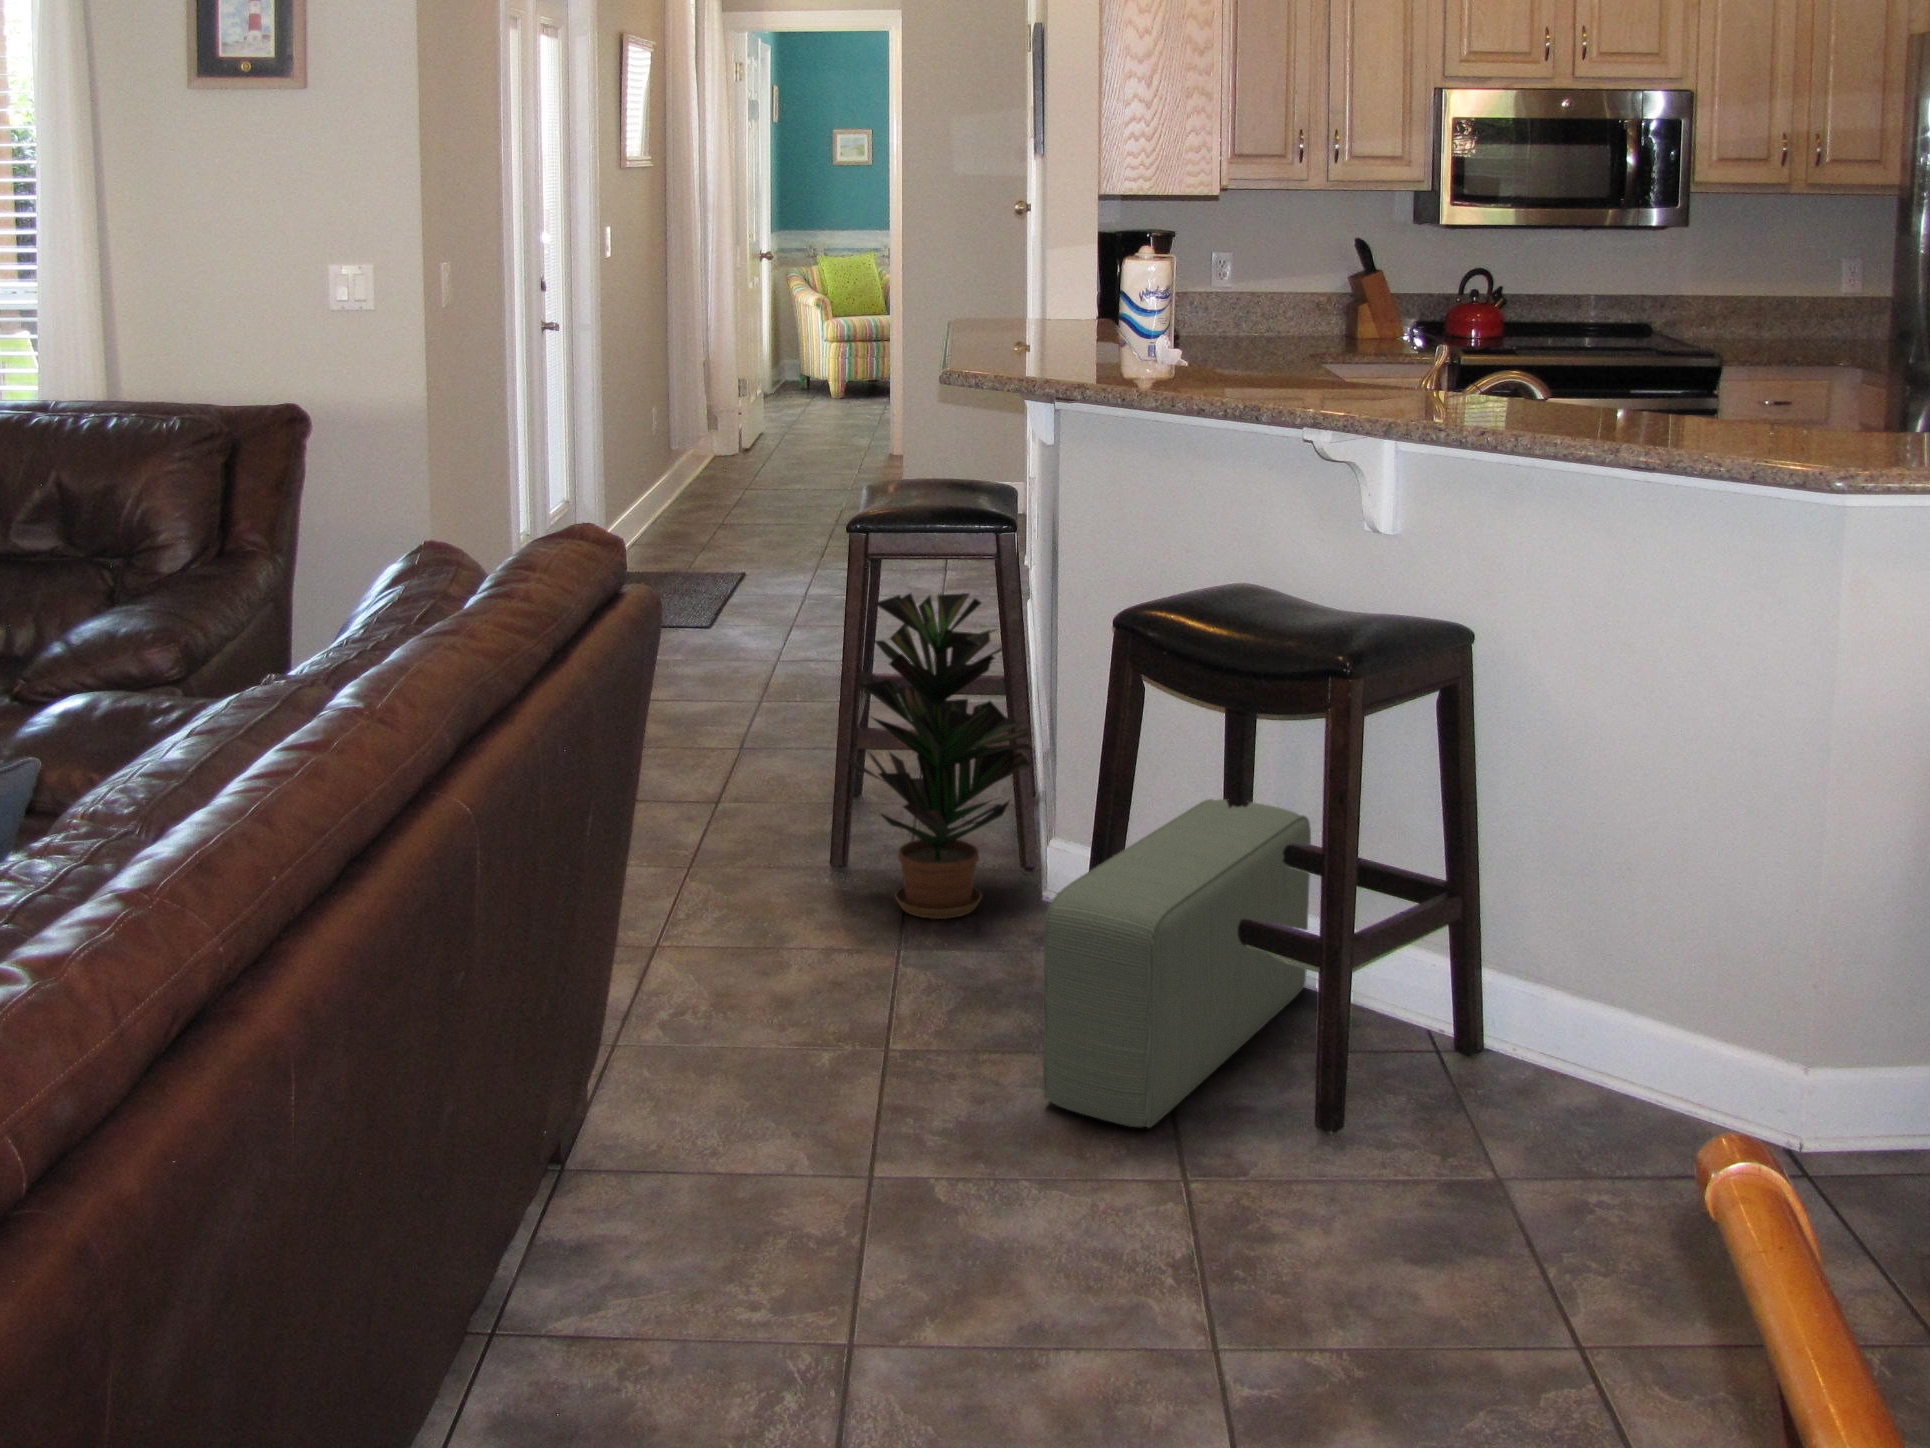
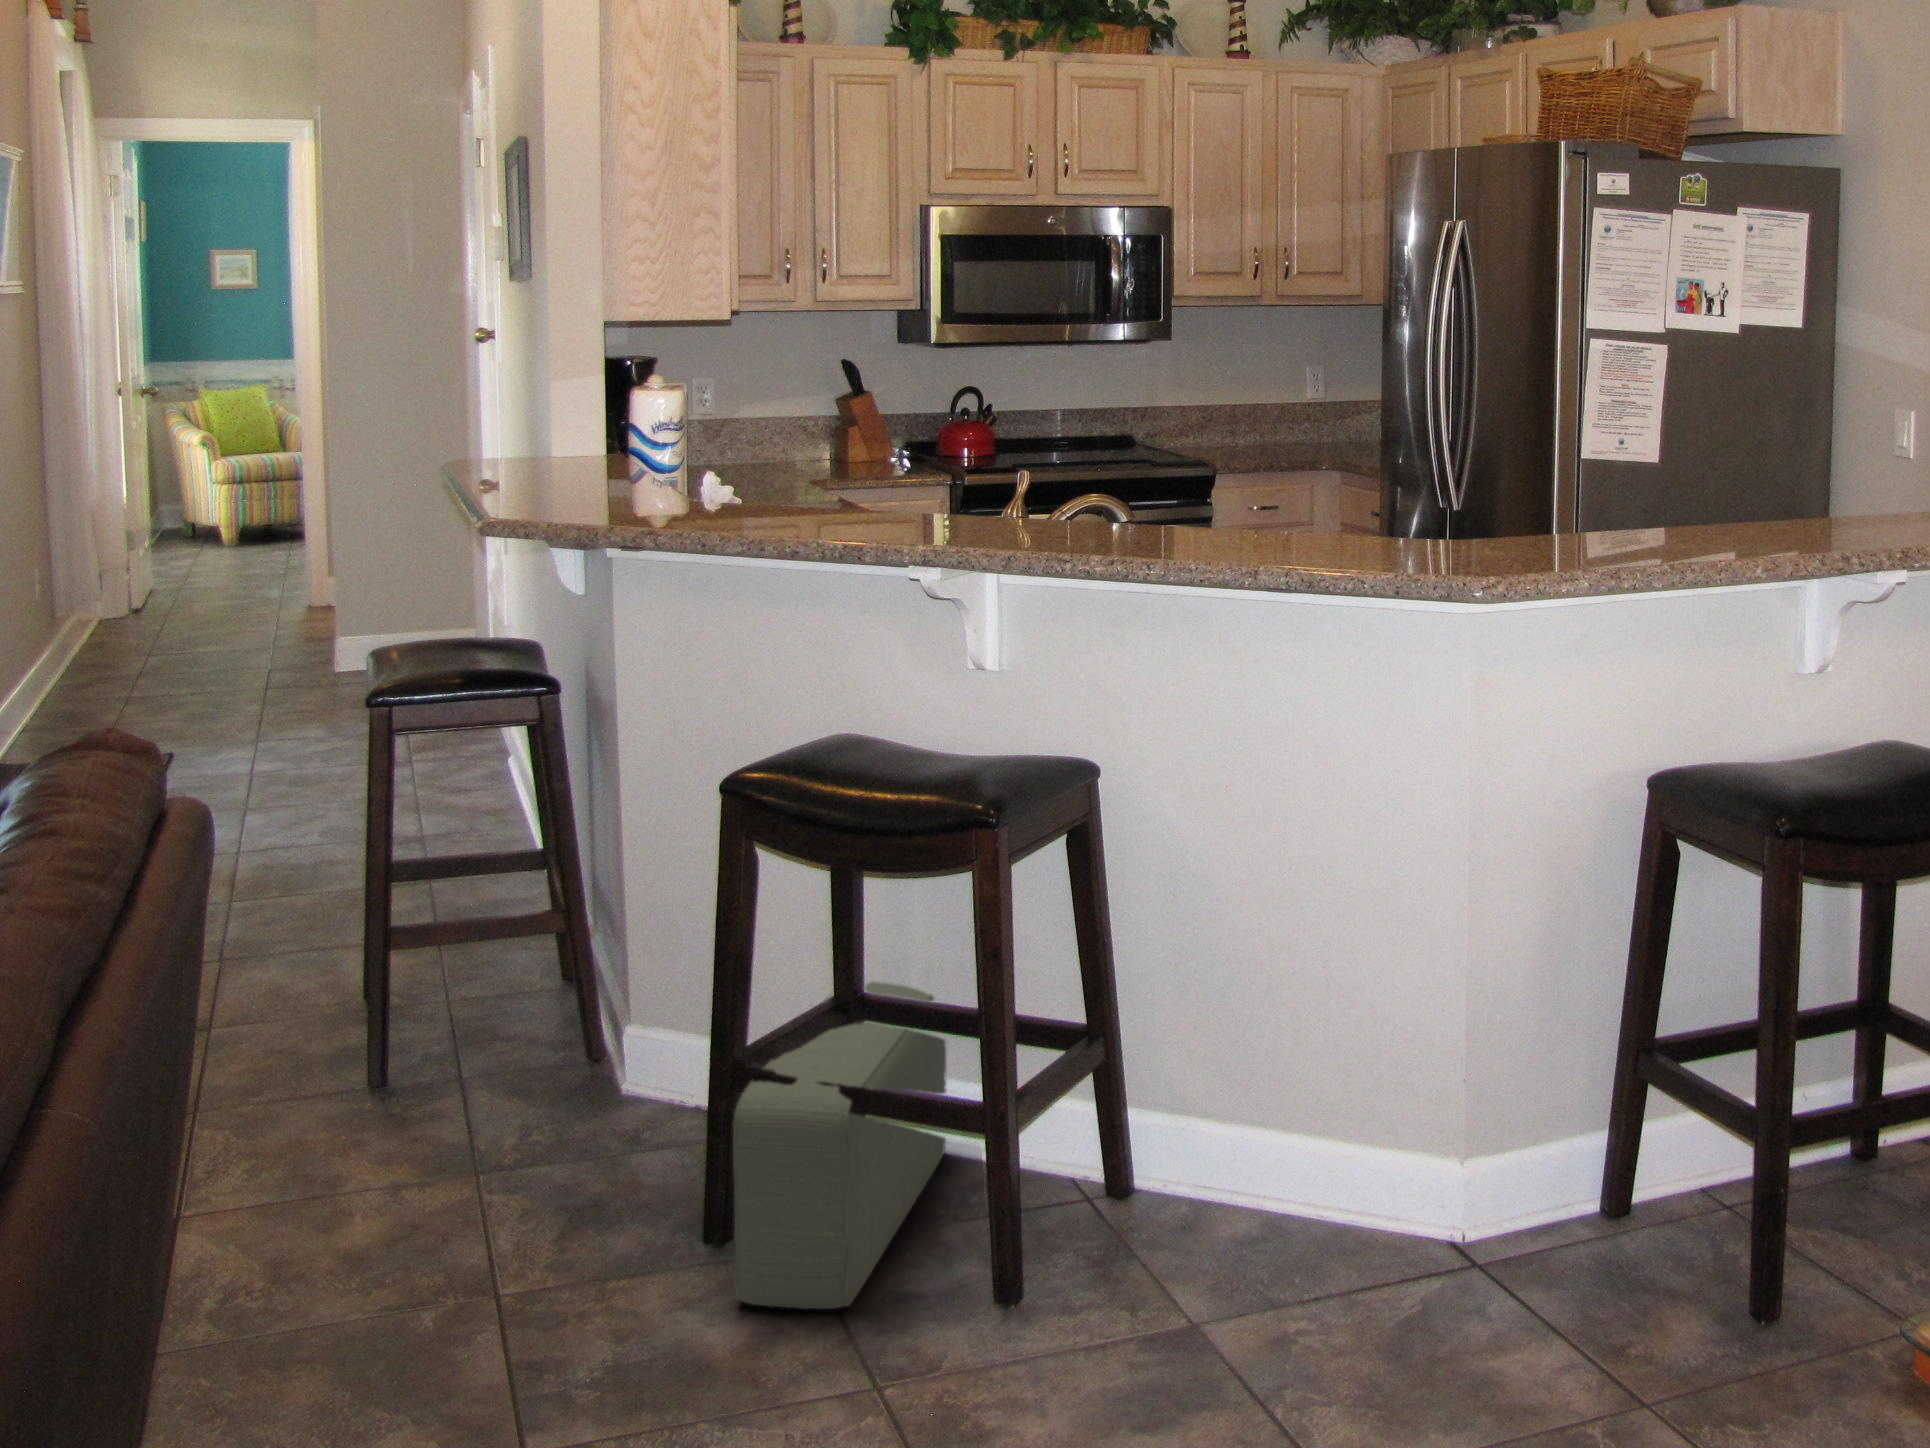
potted plant: present [845,593,1032,919] -> none [423,794,639,1147]

